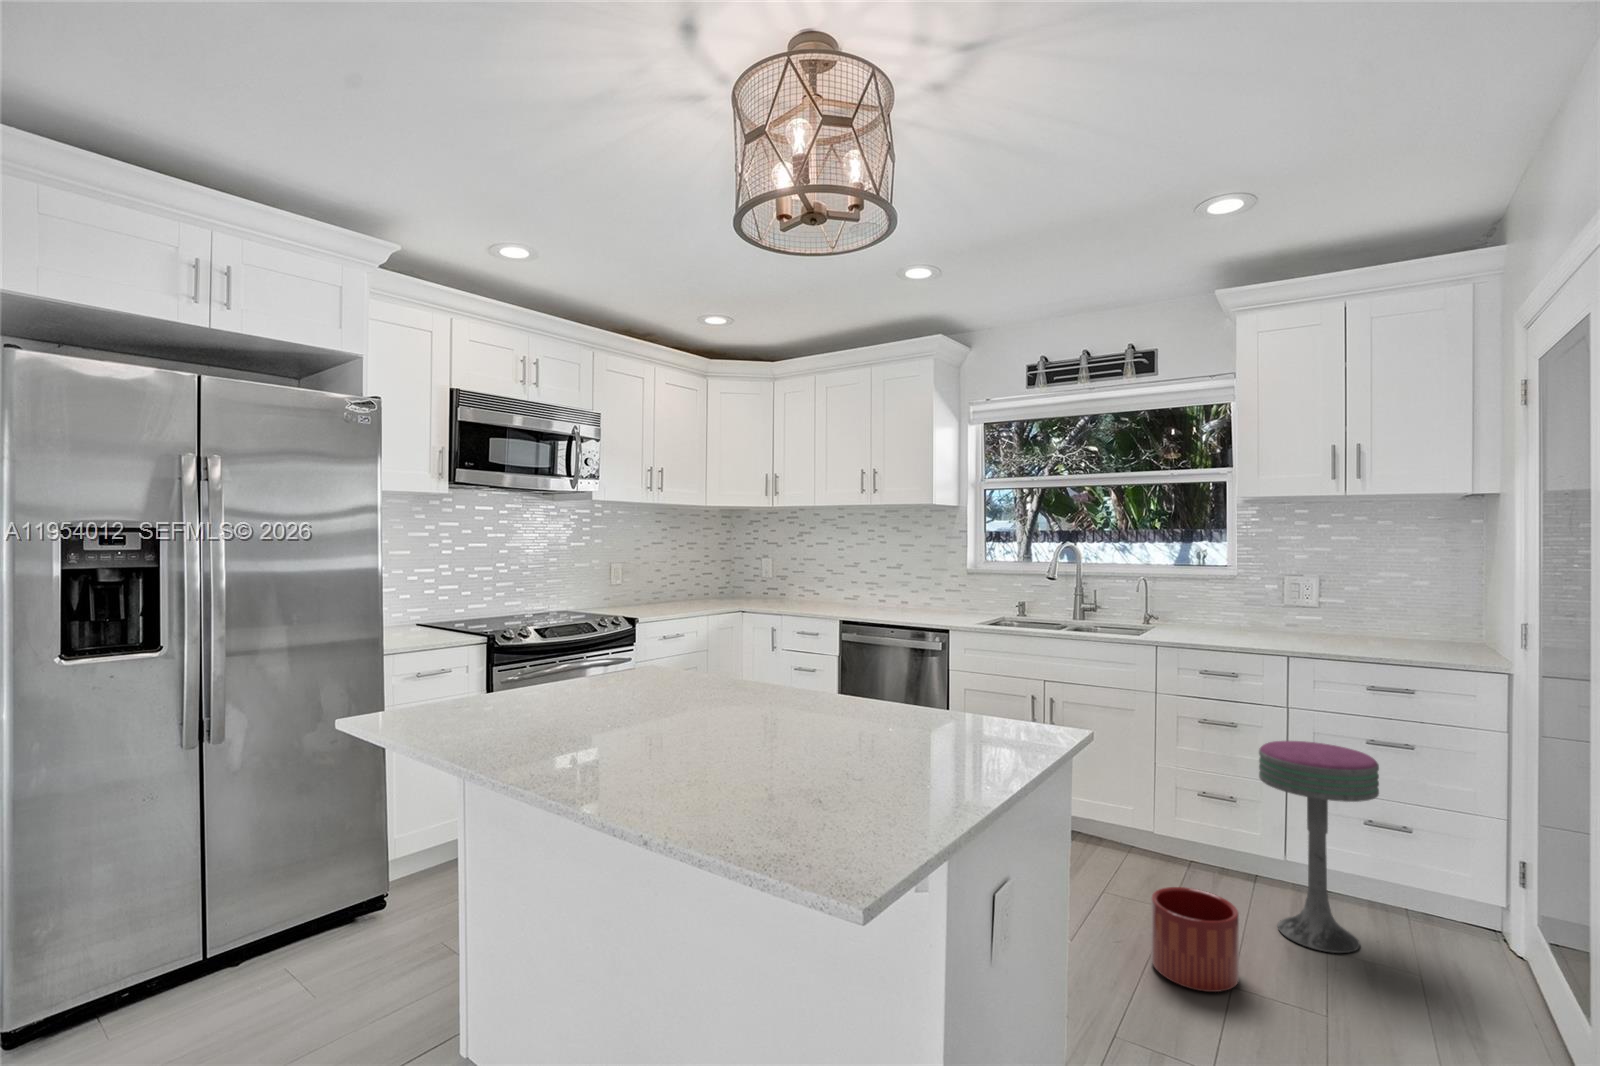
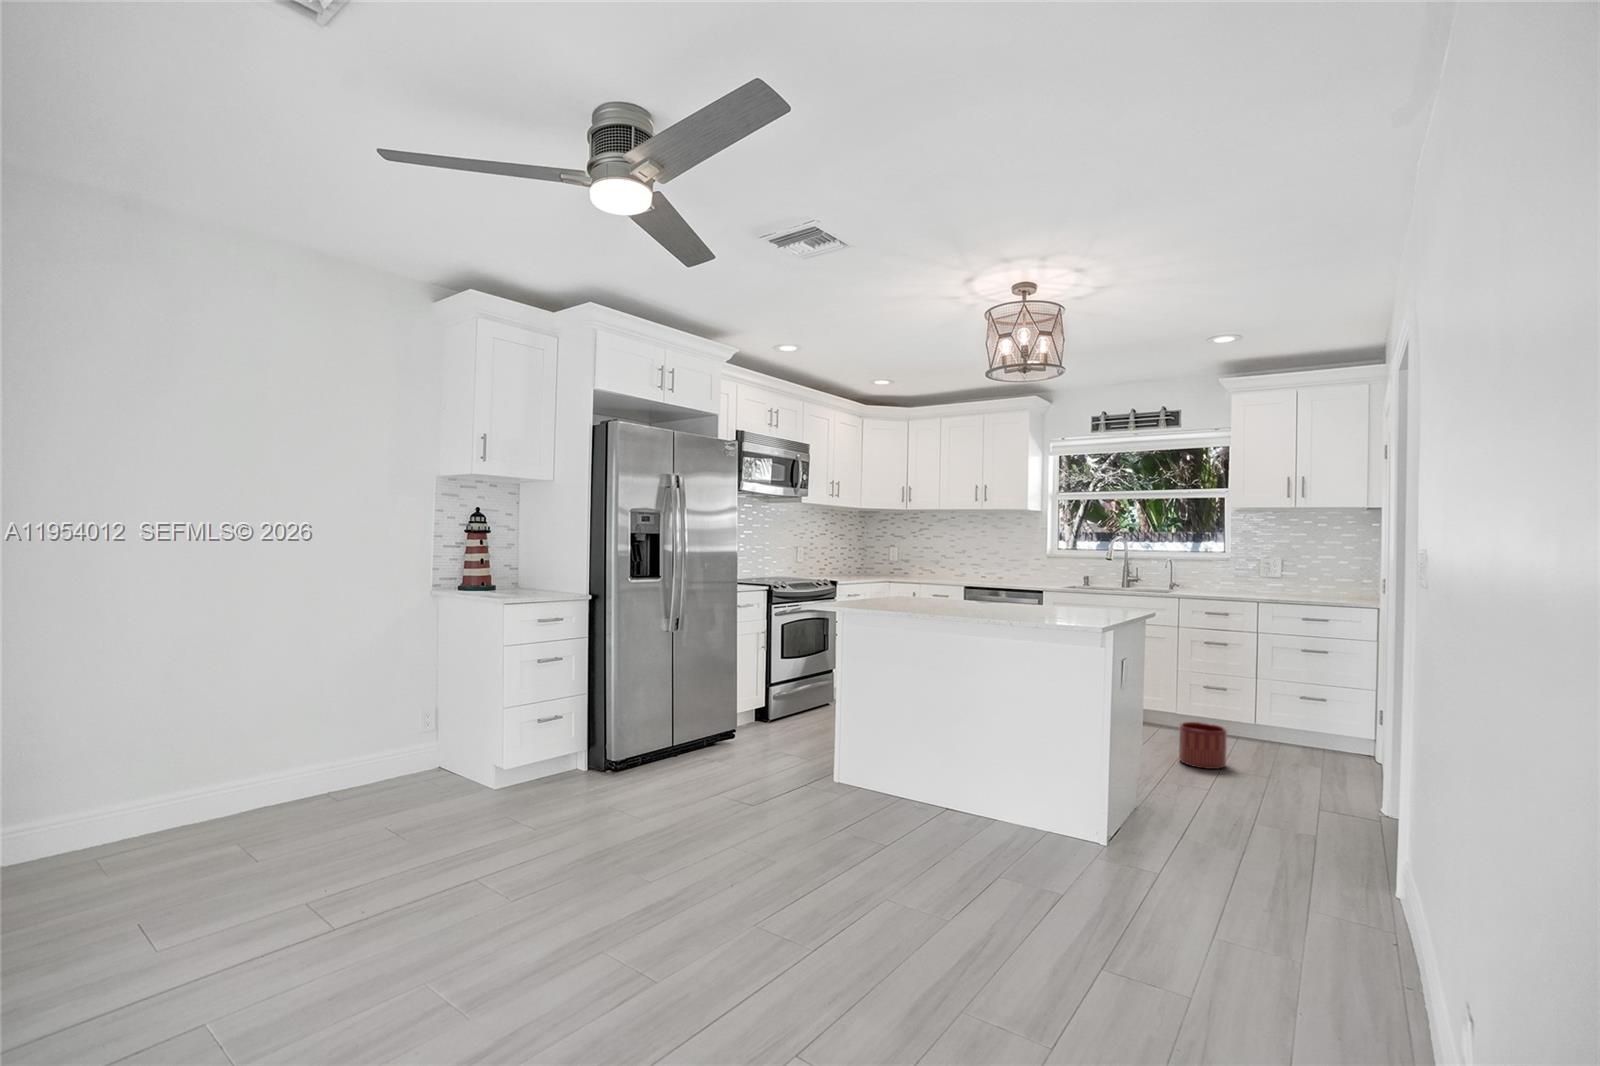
bar stool: present [1259,741,1379,953] -> none [1240,649,1306,759]

